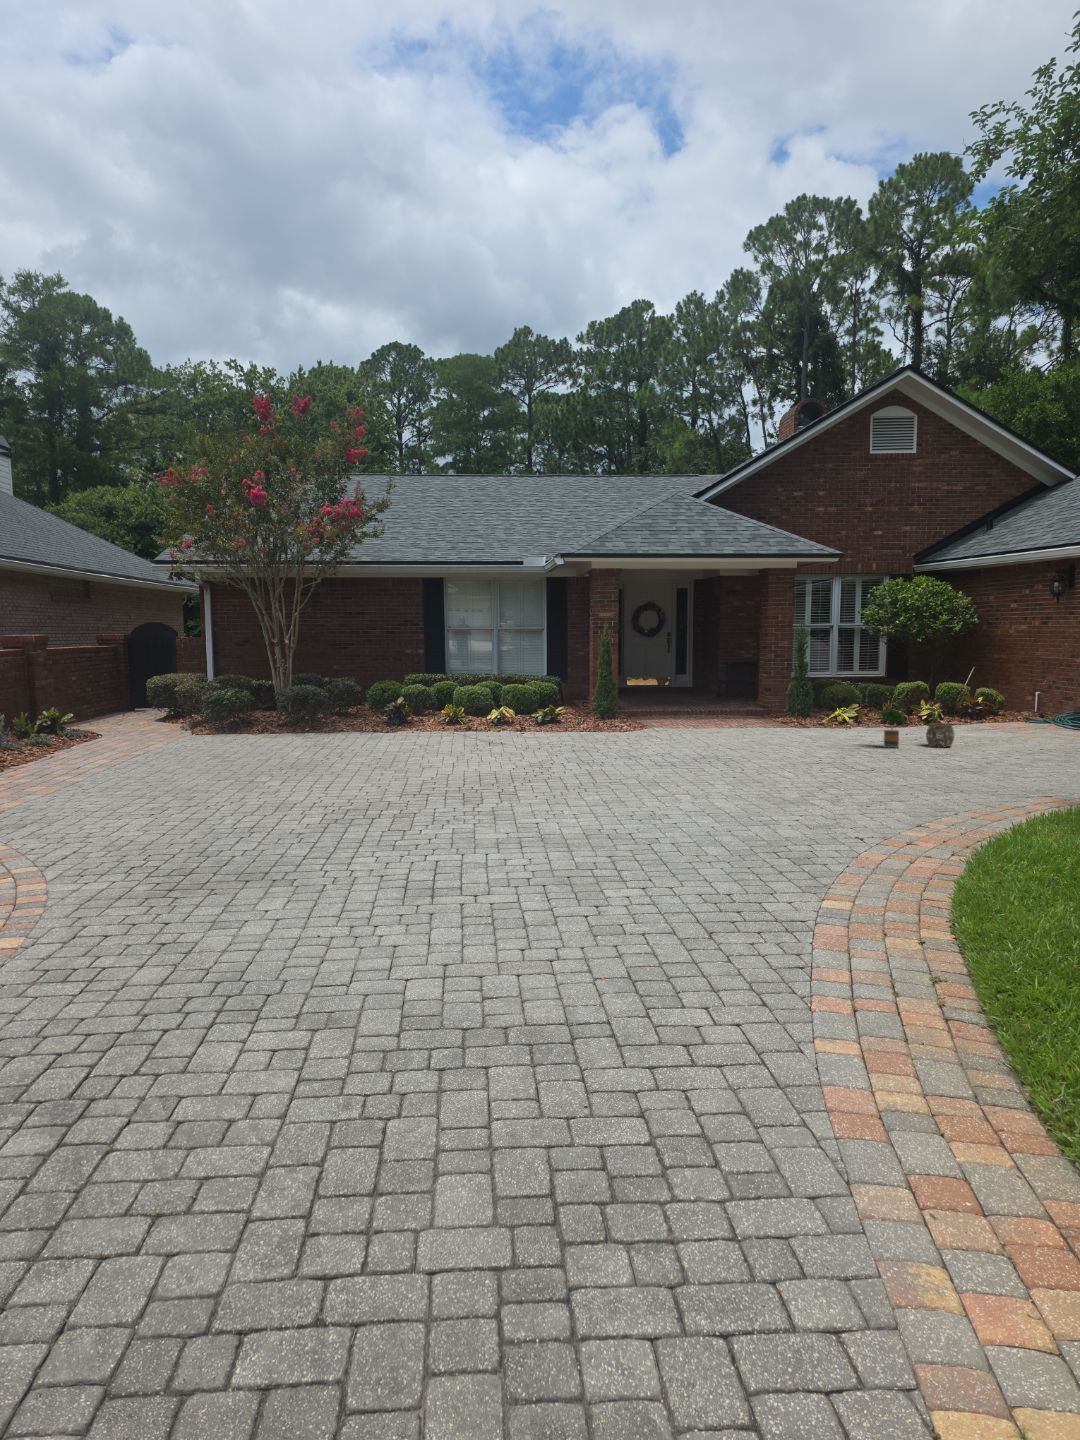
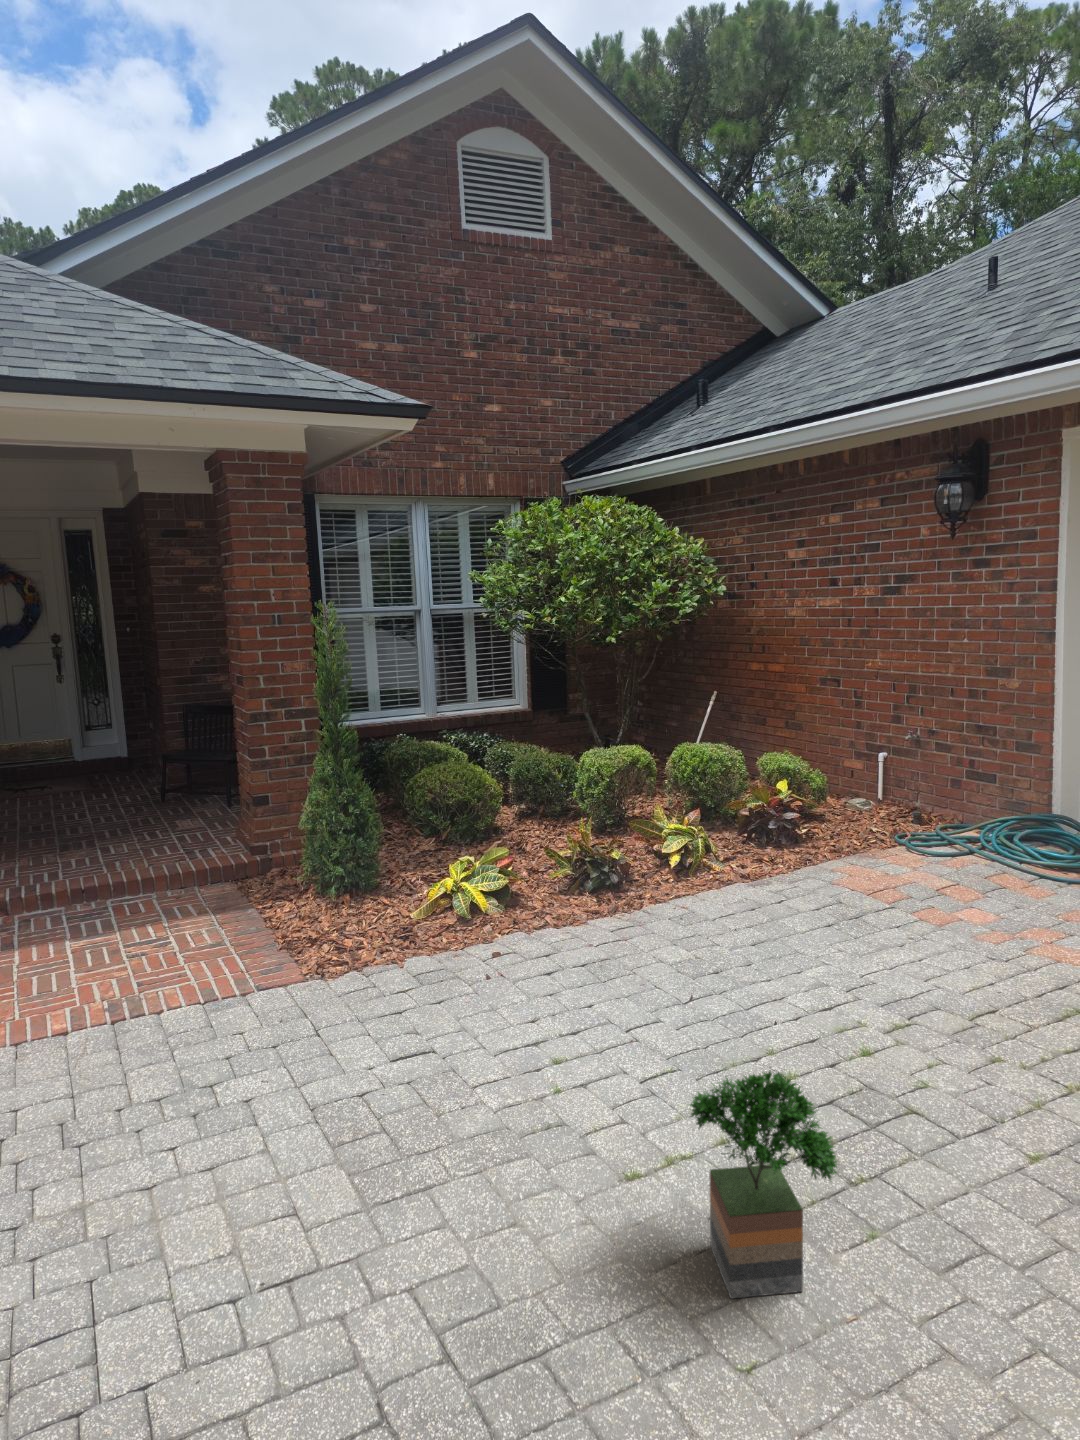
woven basket: present [926,723,954,747] -> none [863,1053,995,1202]

